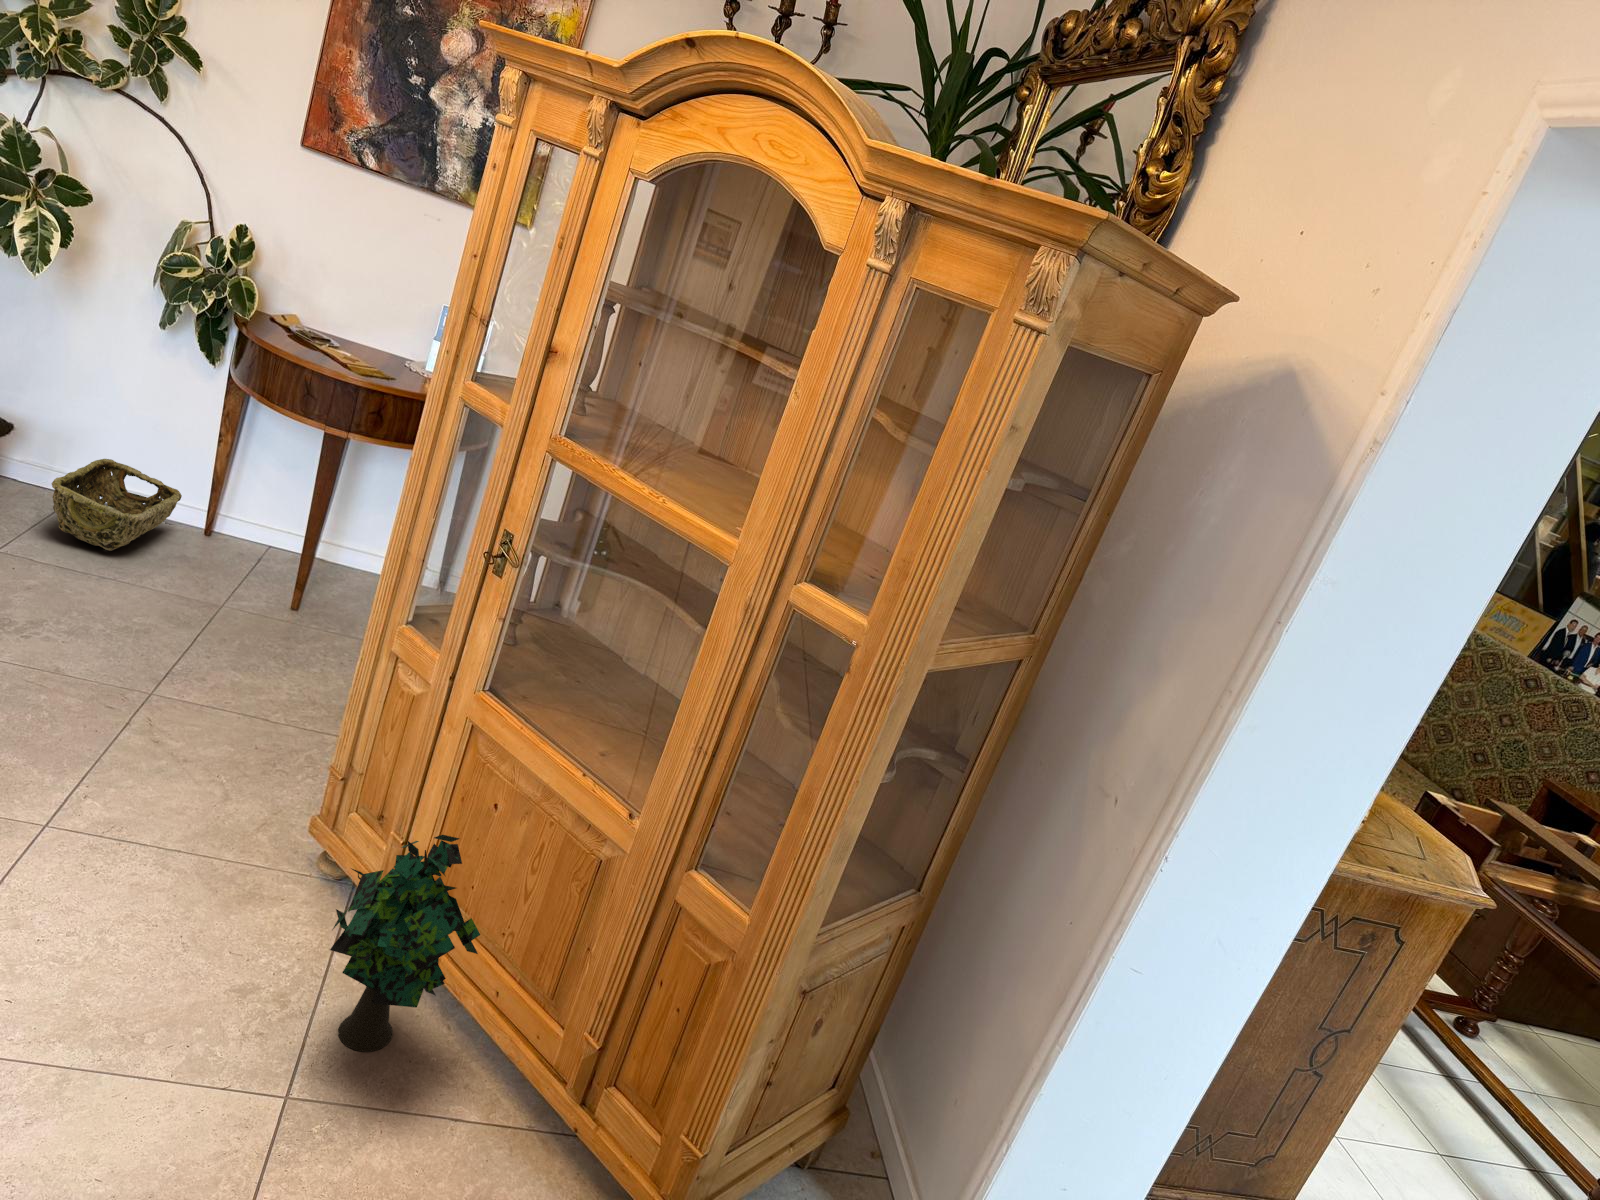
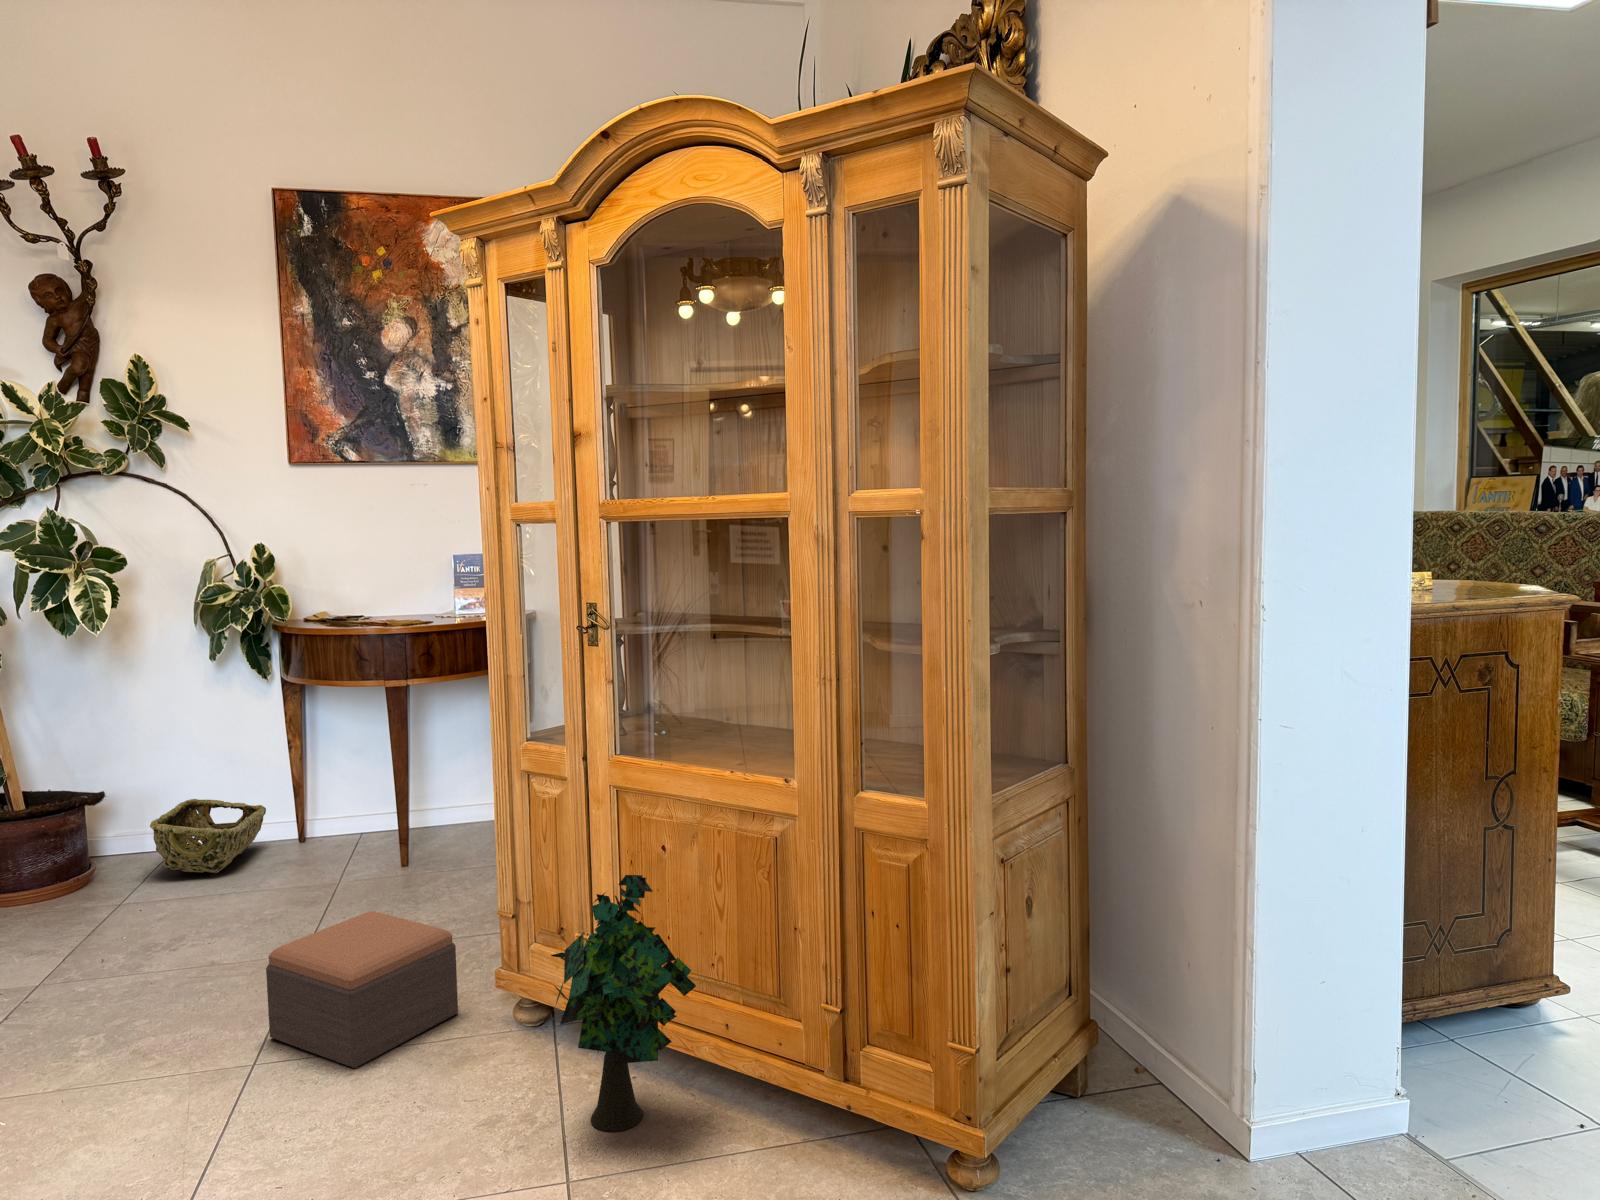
footstool: none [77,705,285,872] -> present [266,911,458,1068]

